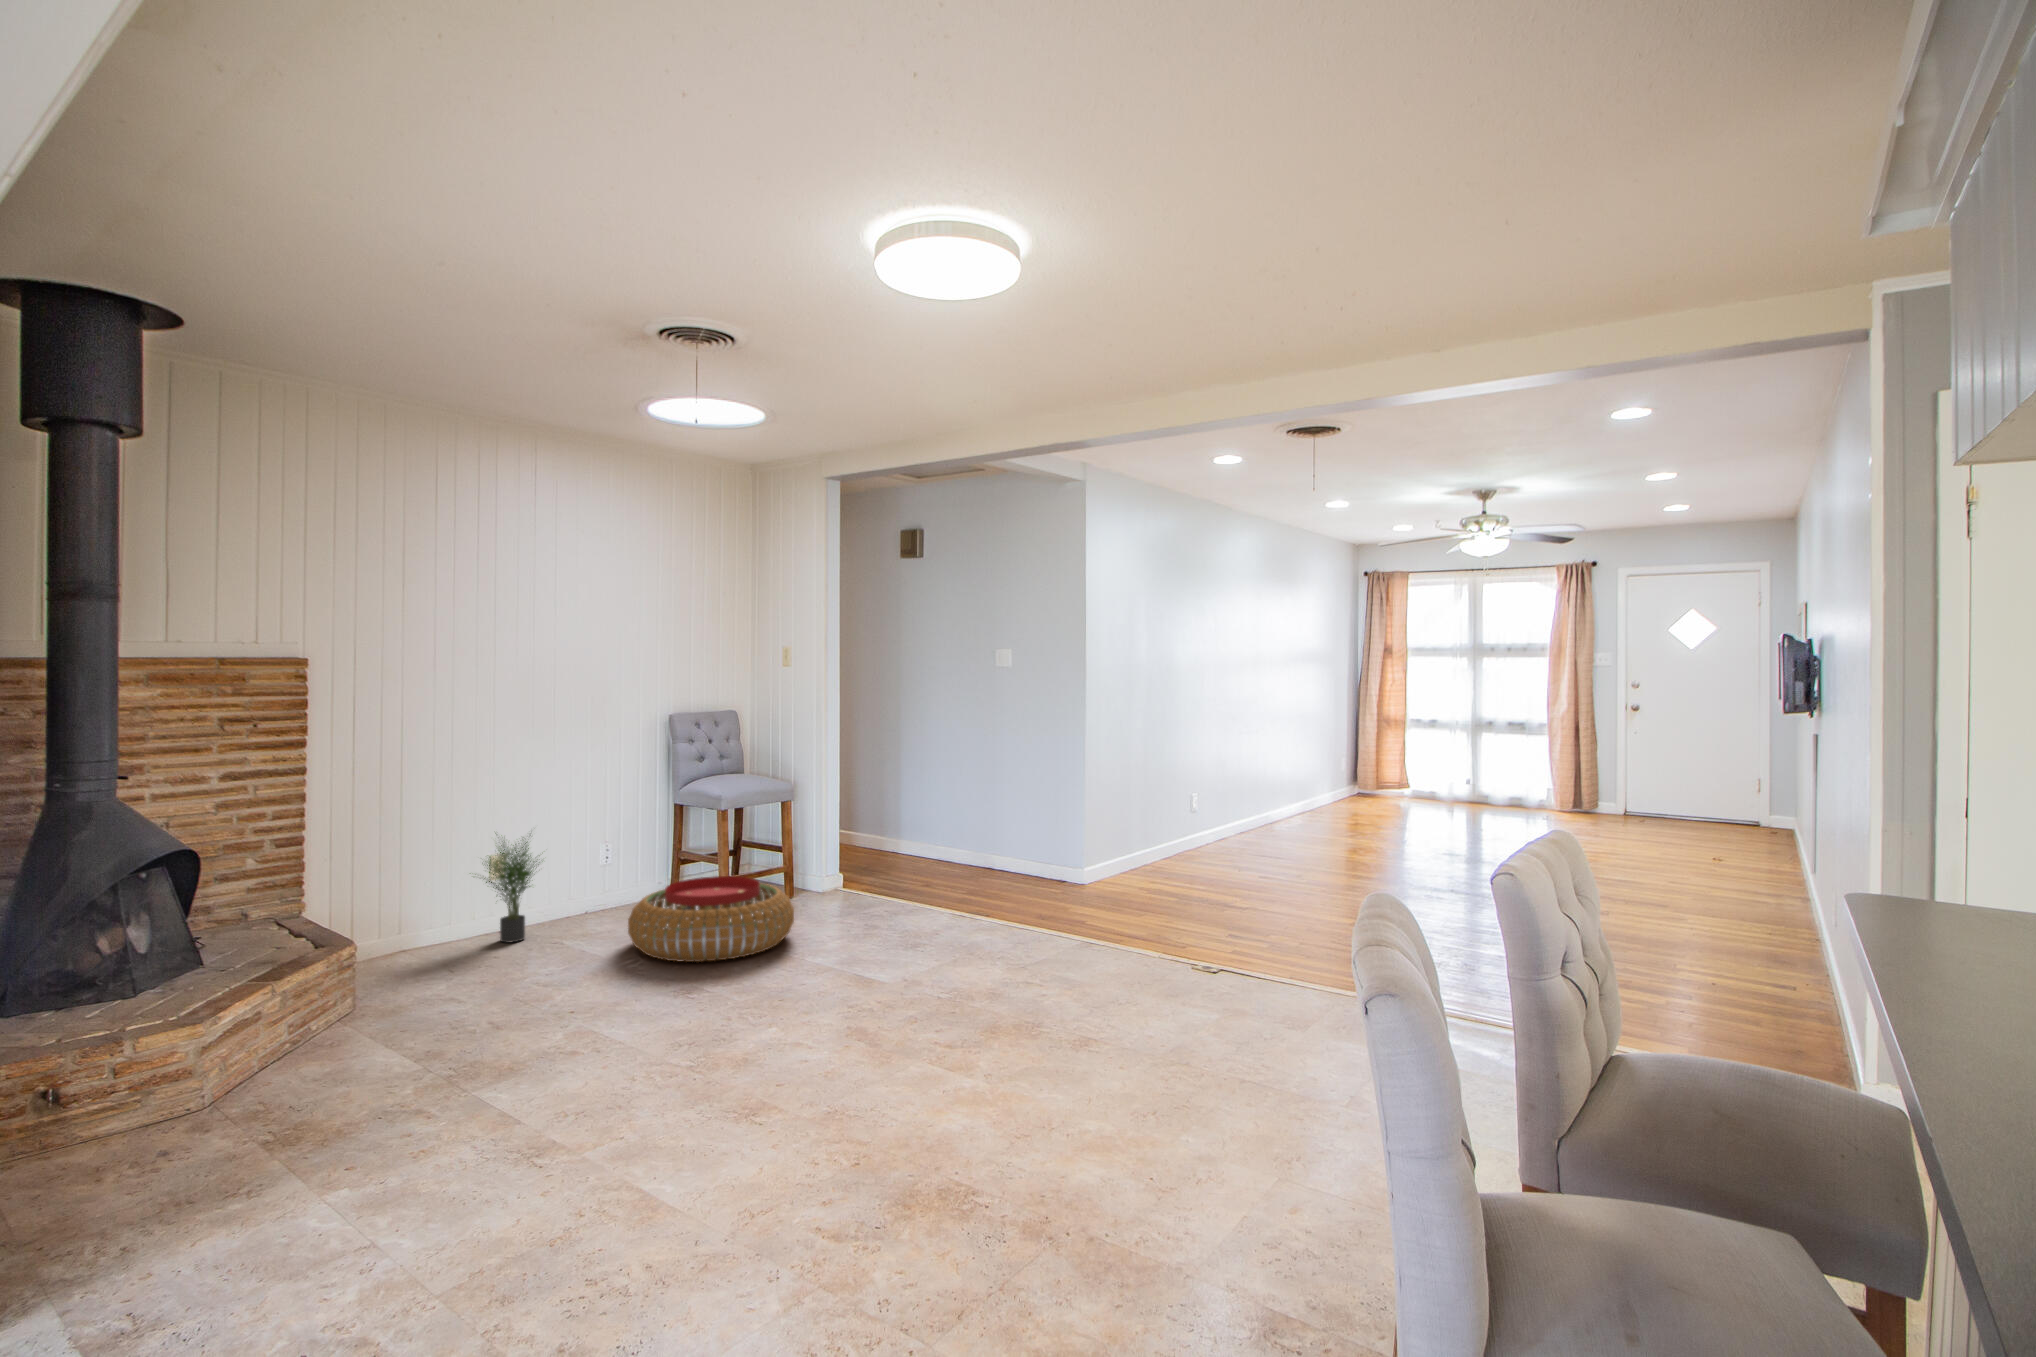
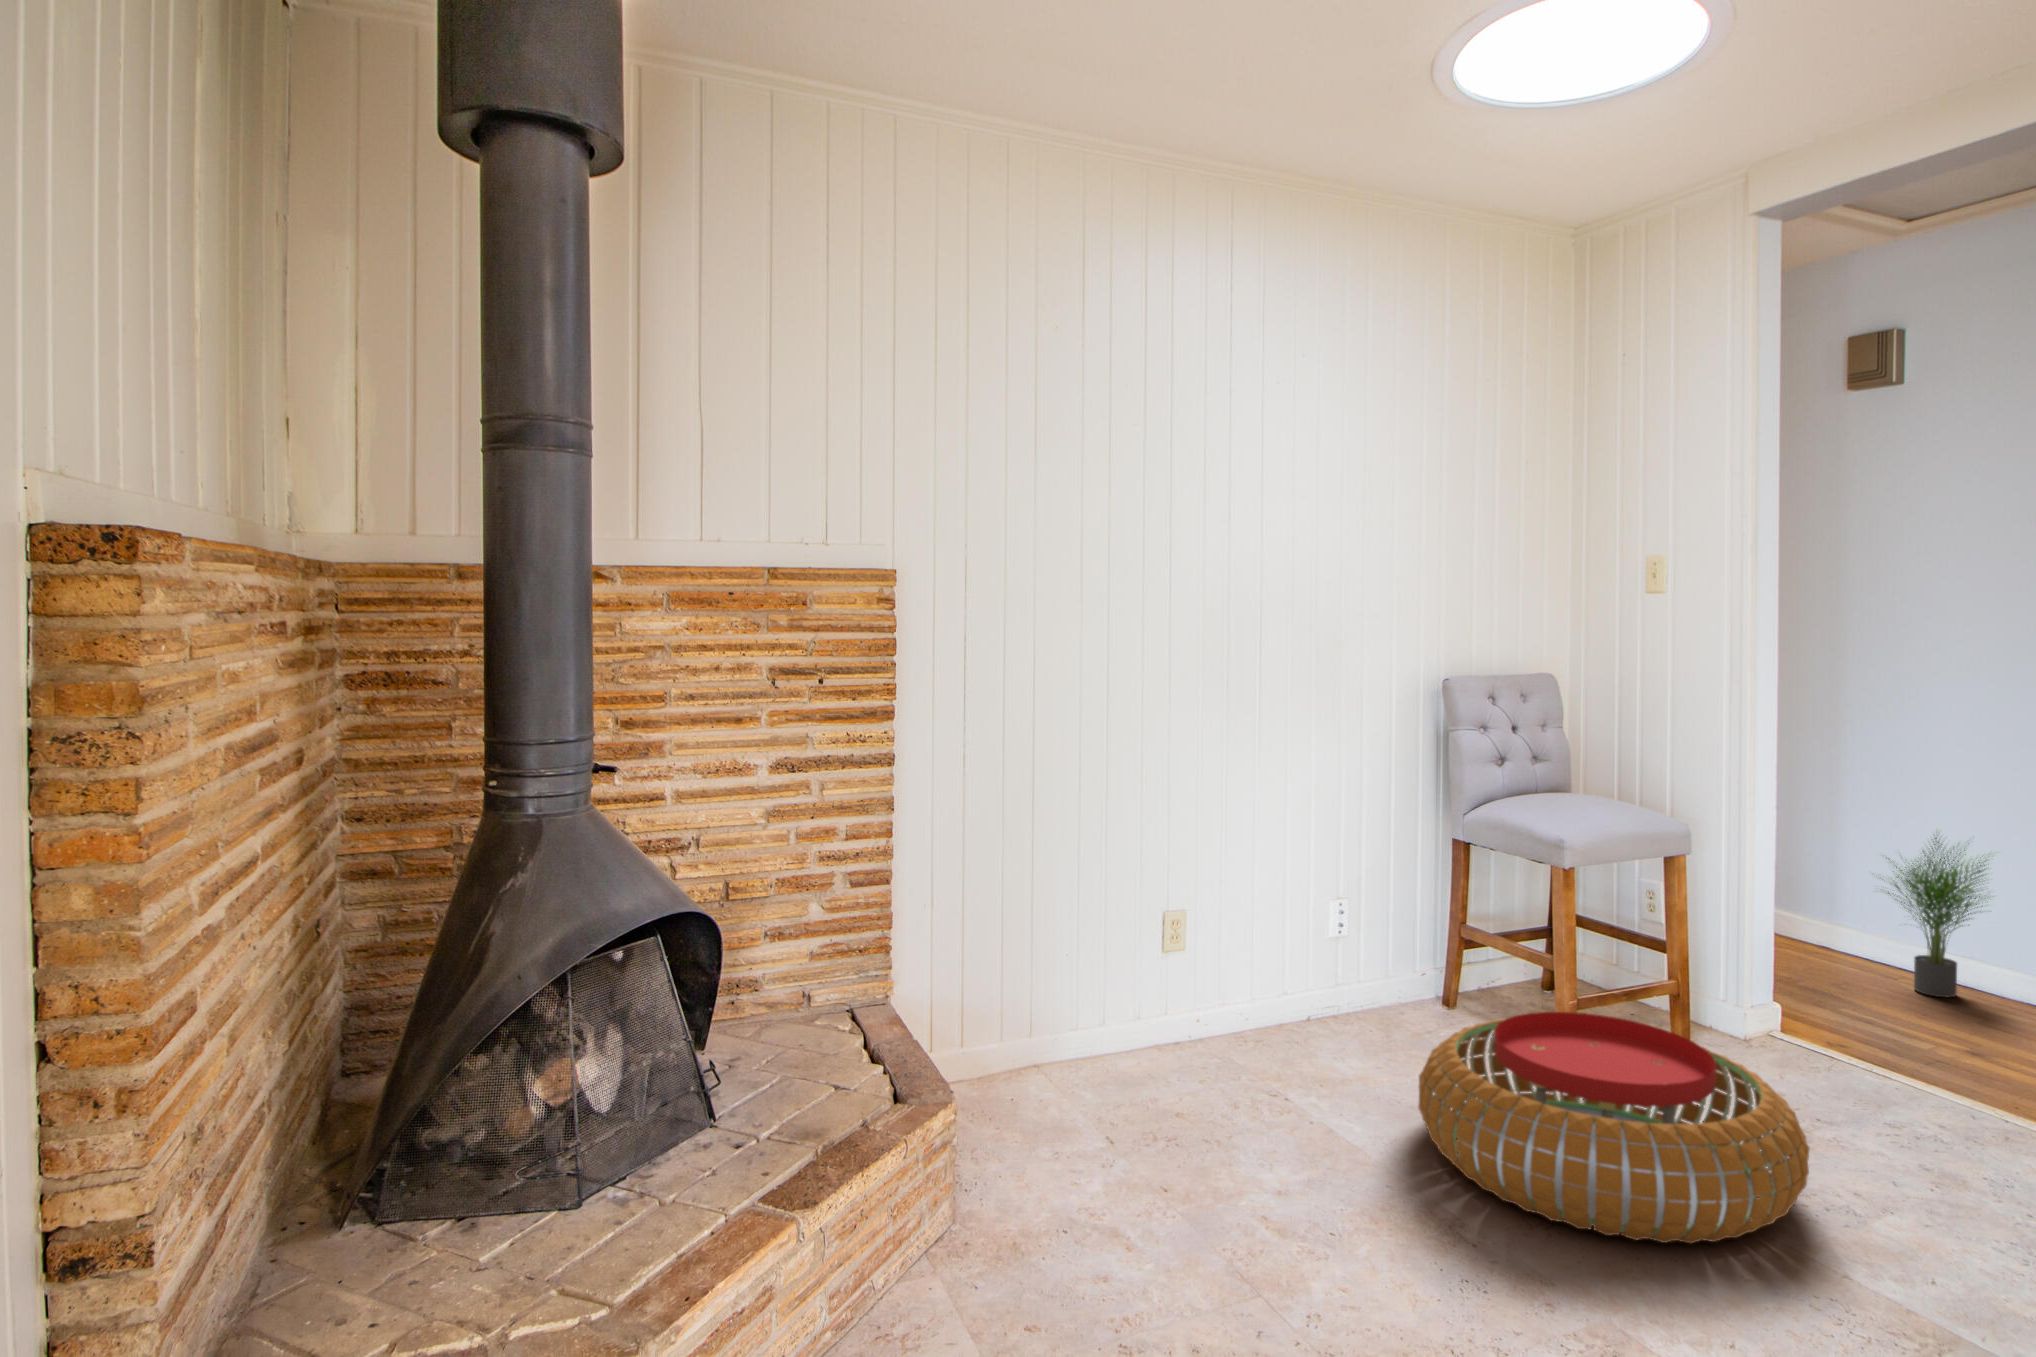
potted plant: present [484,839,540,943] -> present [1882,837,1991,997]

